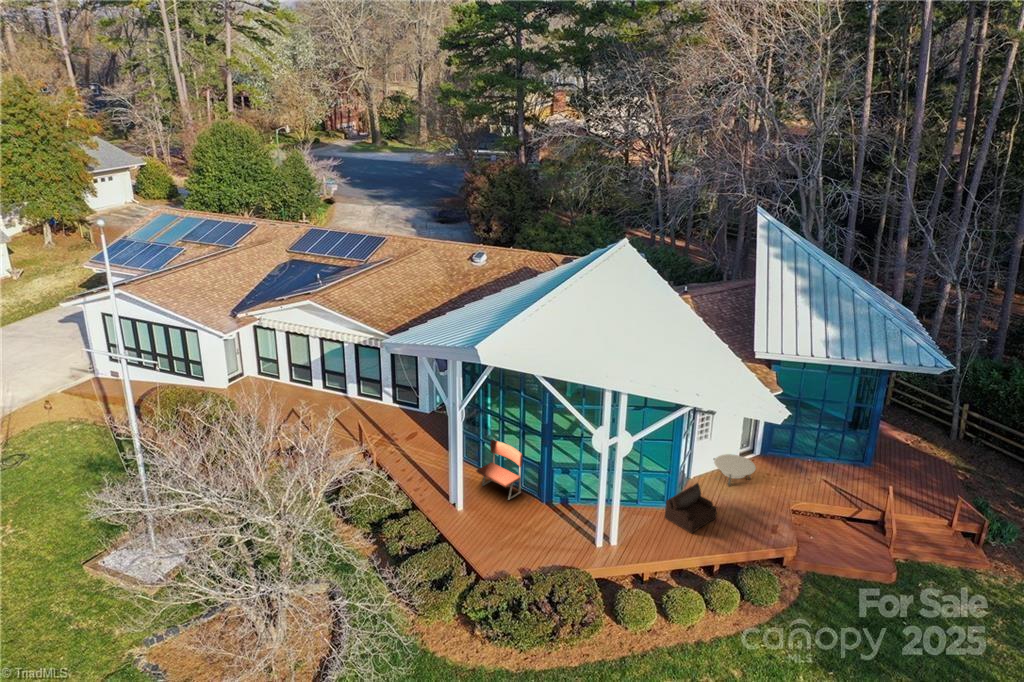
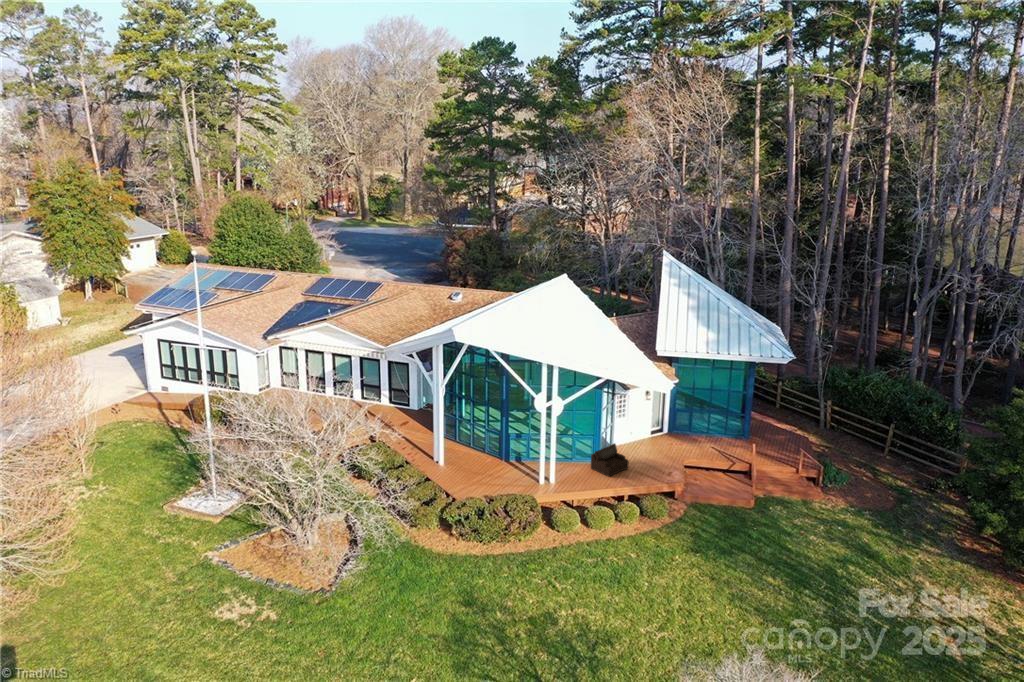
bench: present [476,440,523,500] -> none [453,417,487,460]
round table: present [714,454,756,487] -> none [630,430,660,452]

